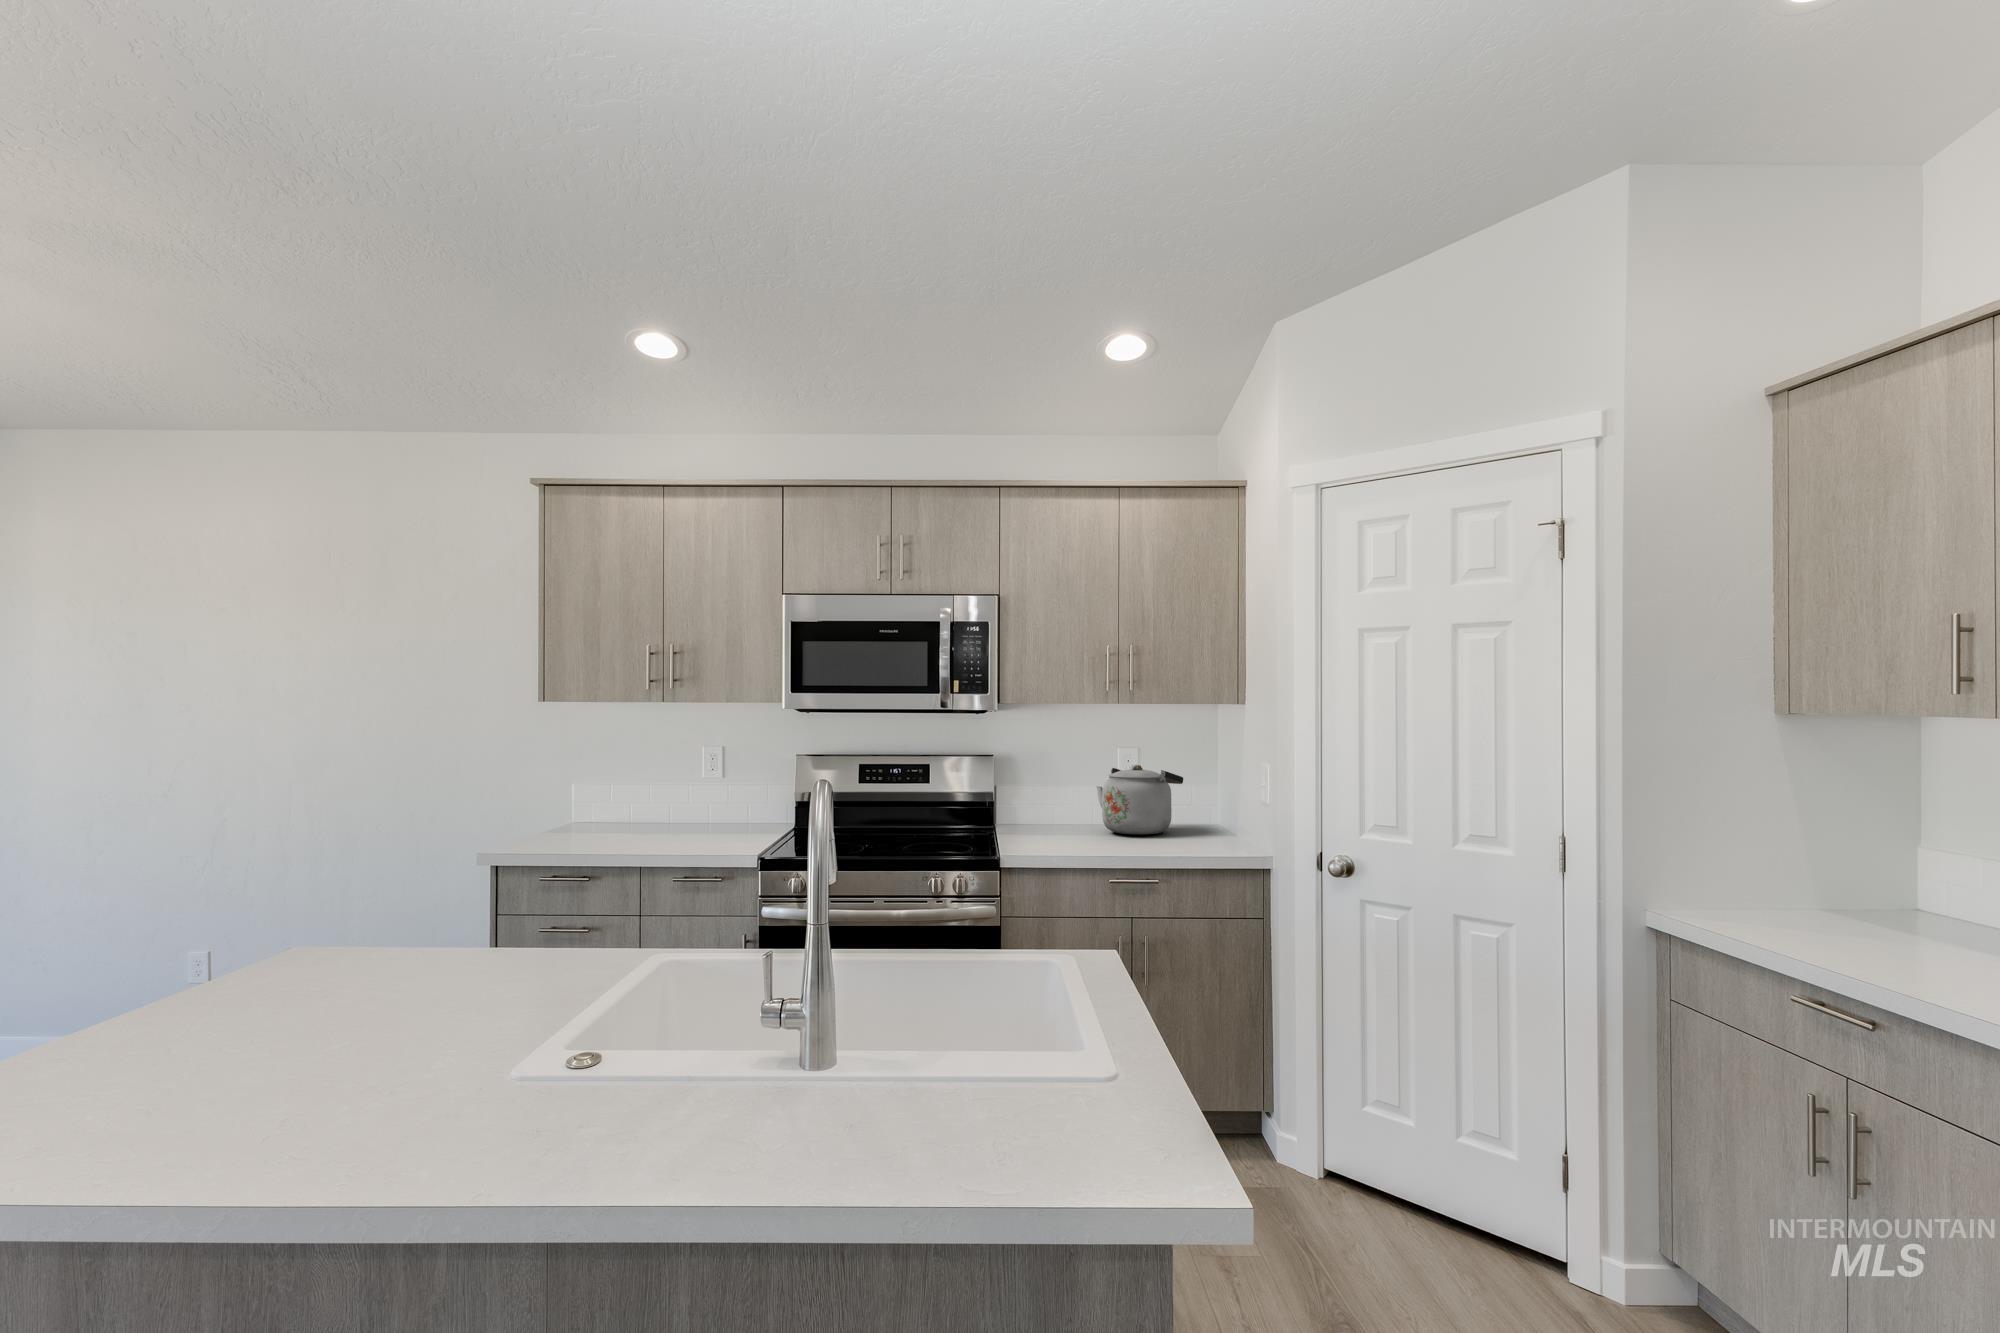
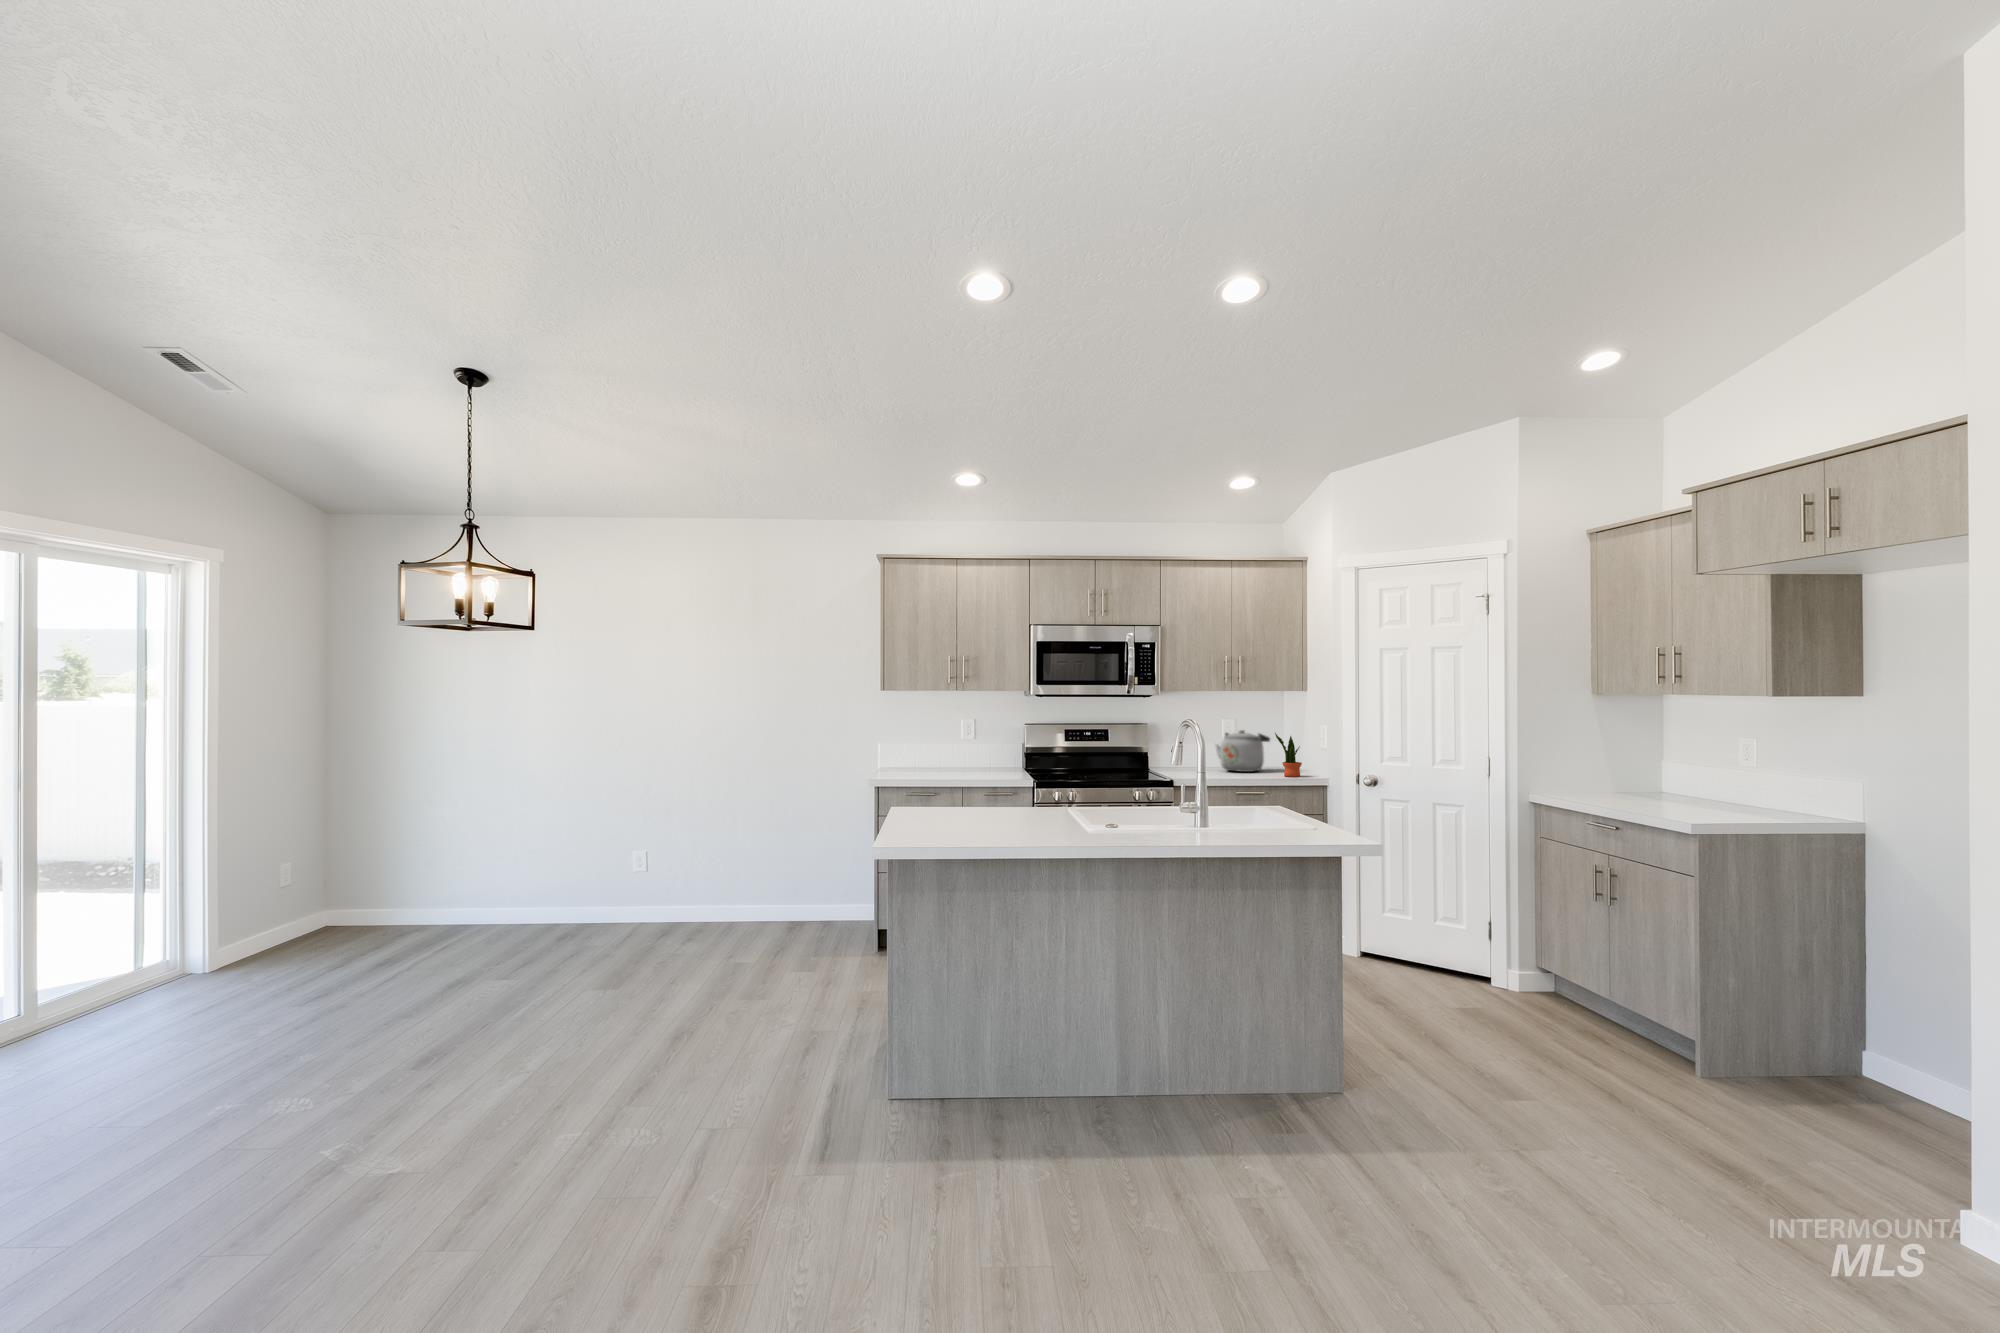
potted plant: none [1181,772,1227,851] -> present [1275,733,1302,777]

